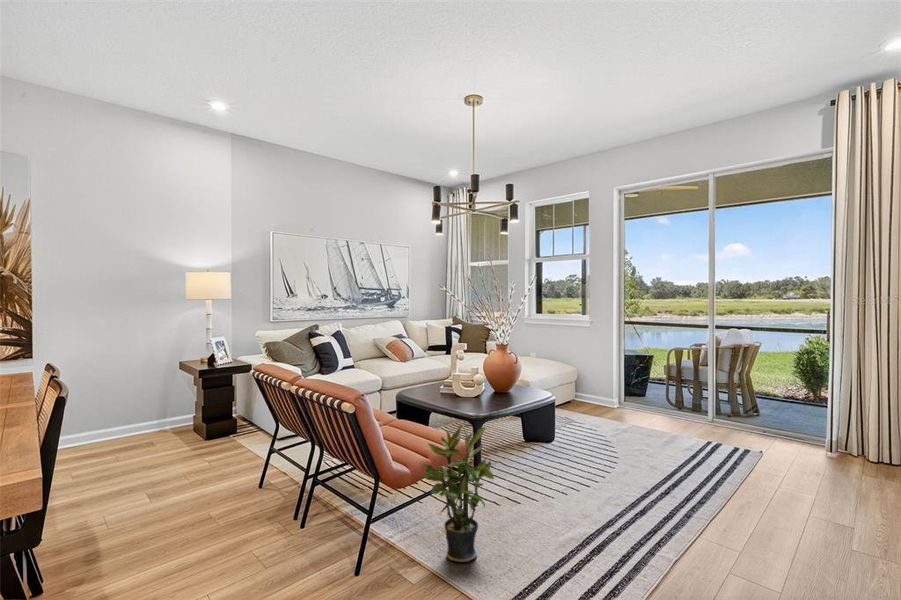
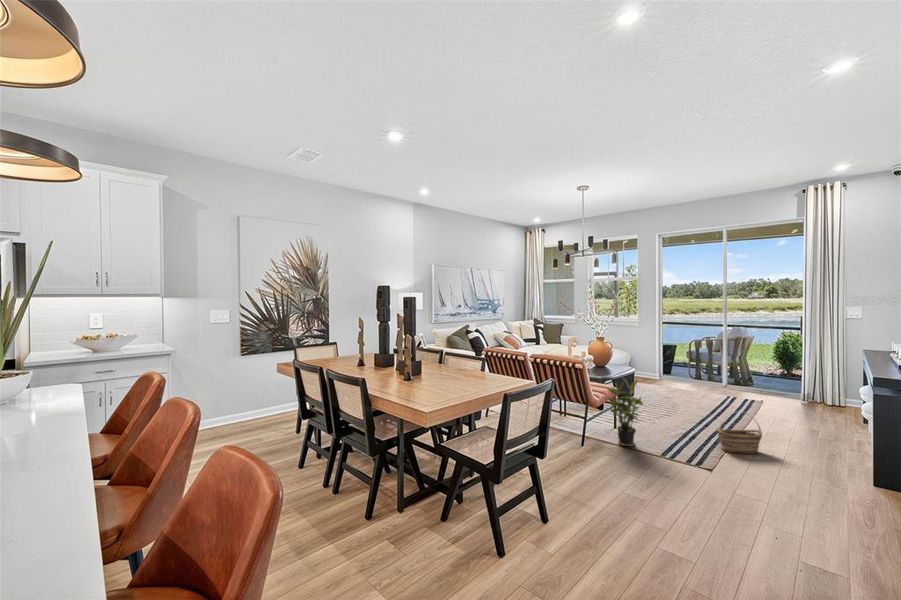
basket: none [634,495,720,583] -> present [718,416,762,454]

